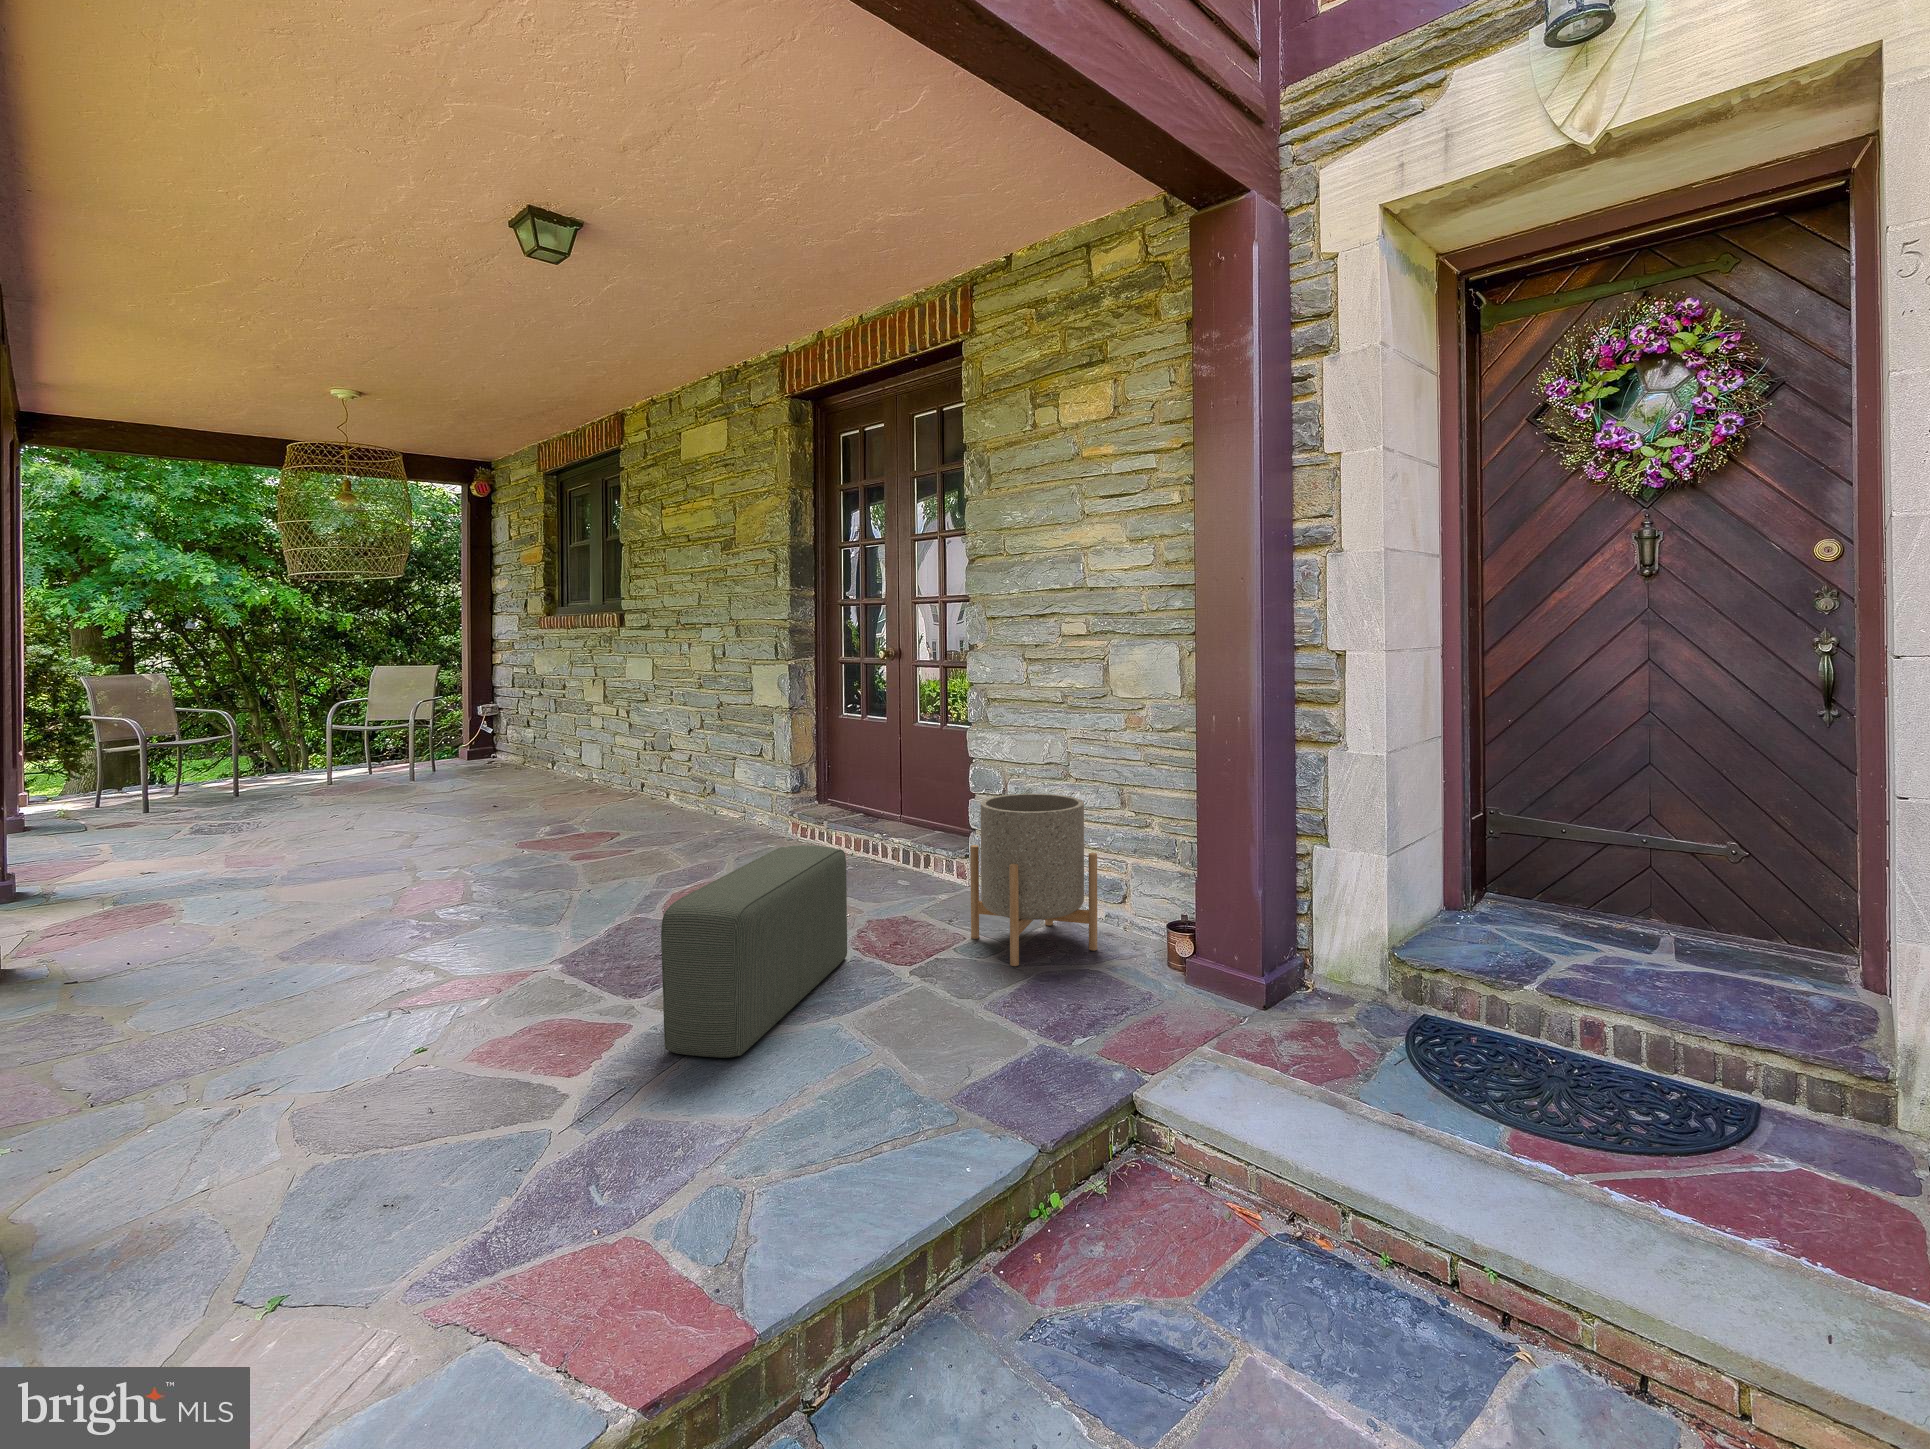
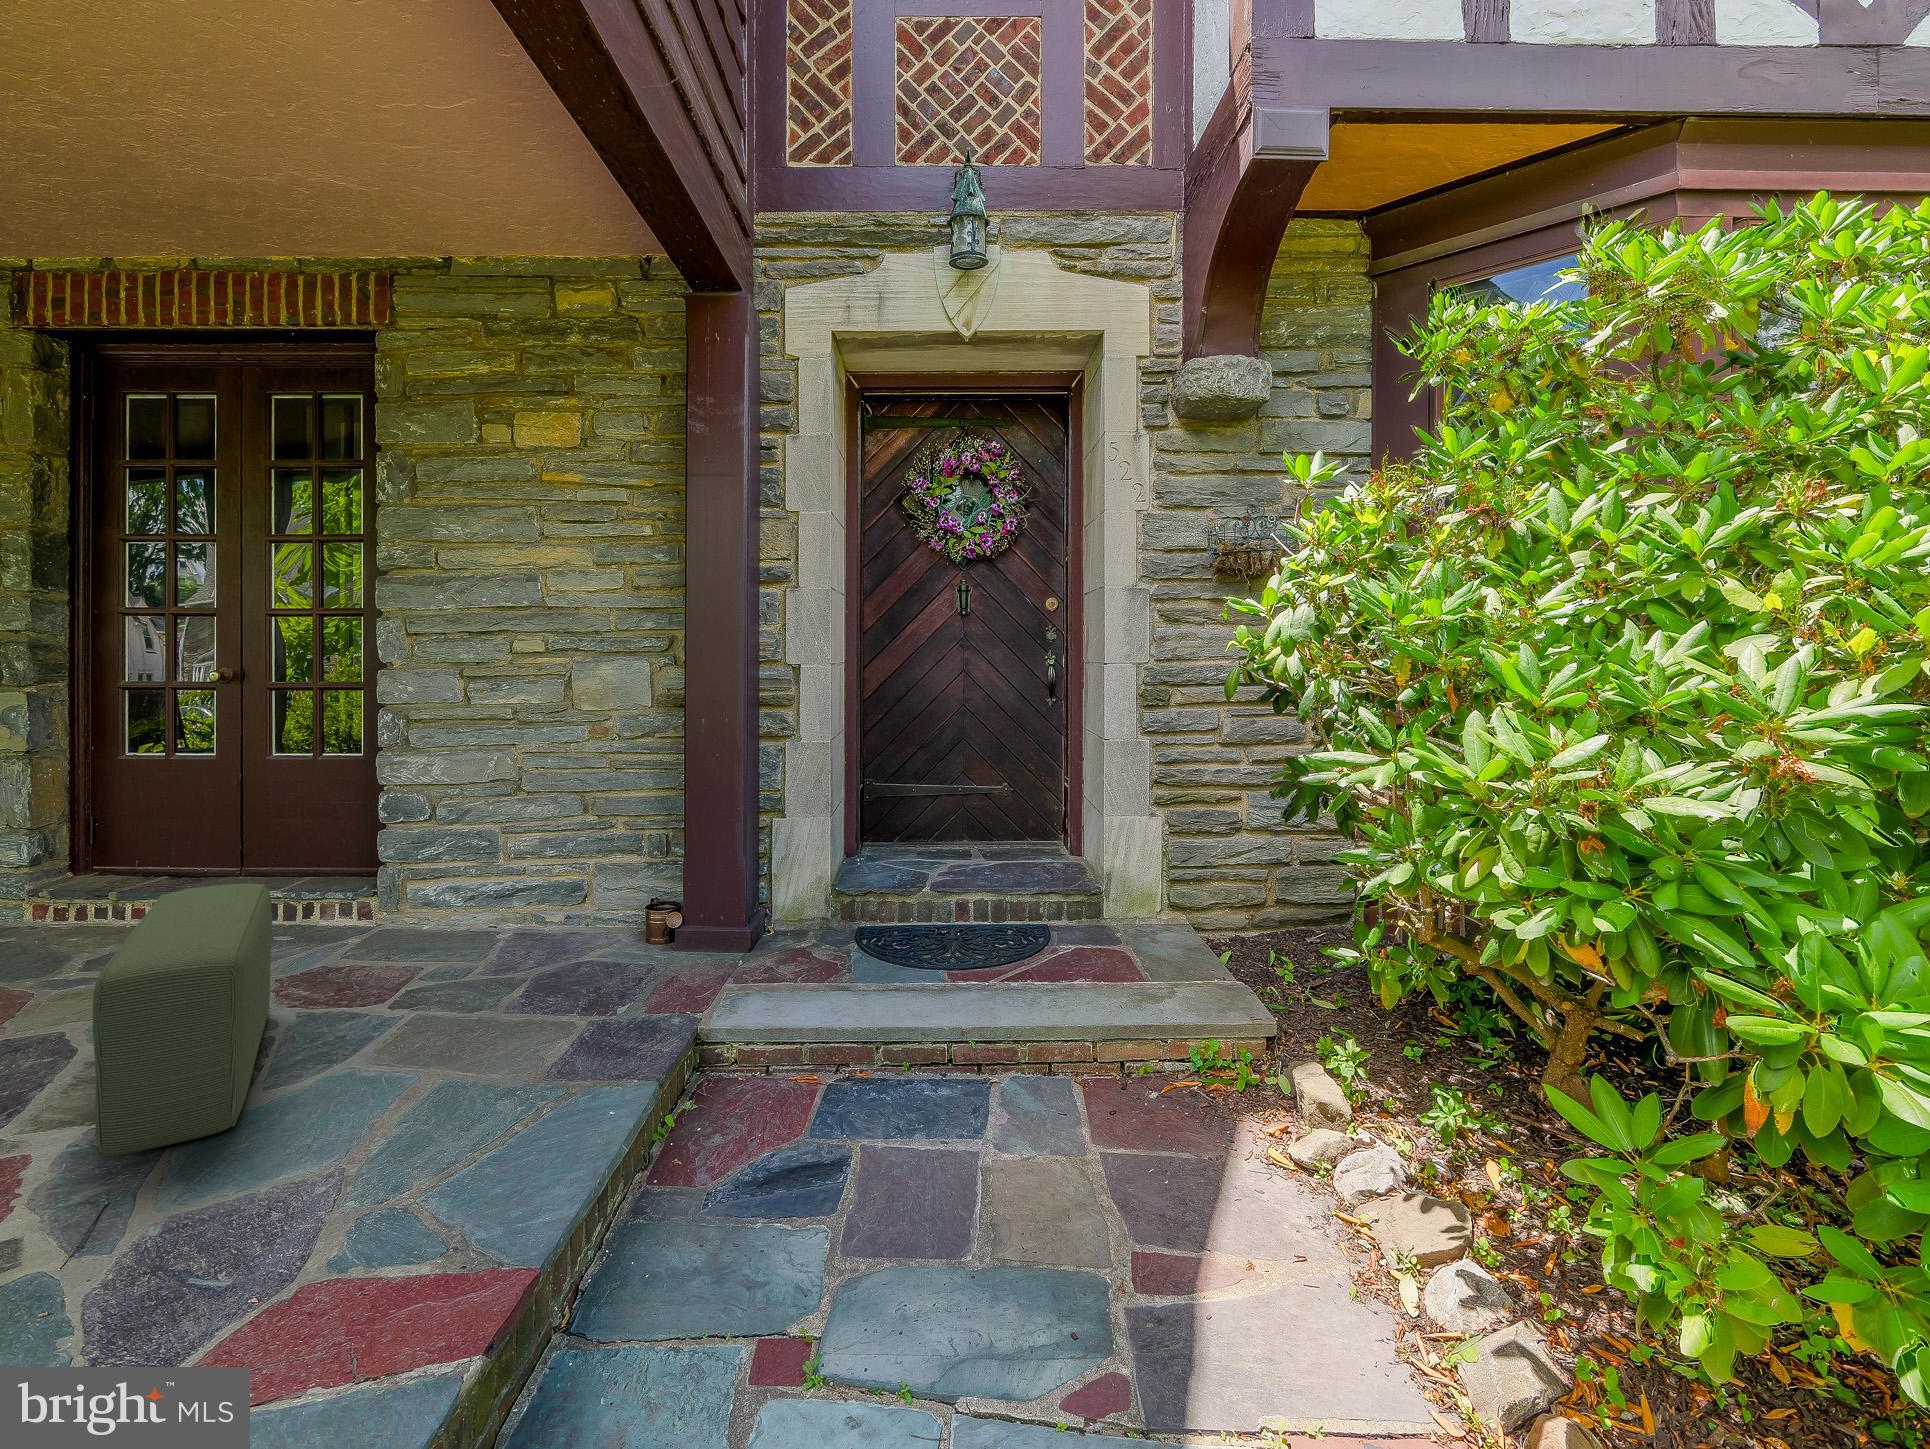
planter: present [970,794,1097,966] -> none [416,799,572,972]

